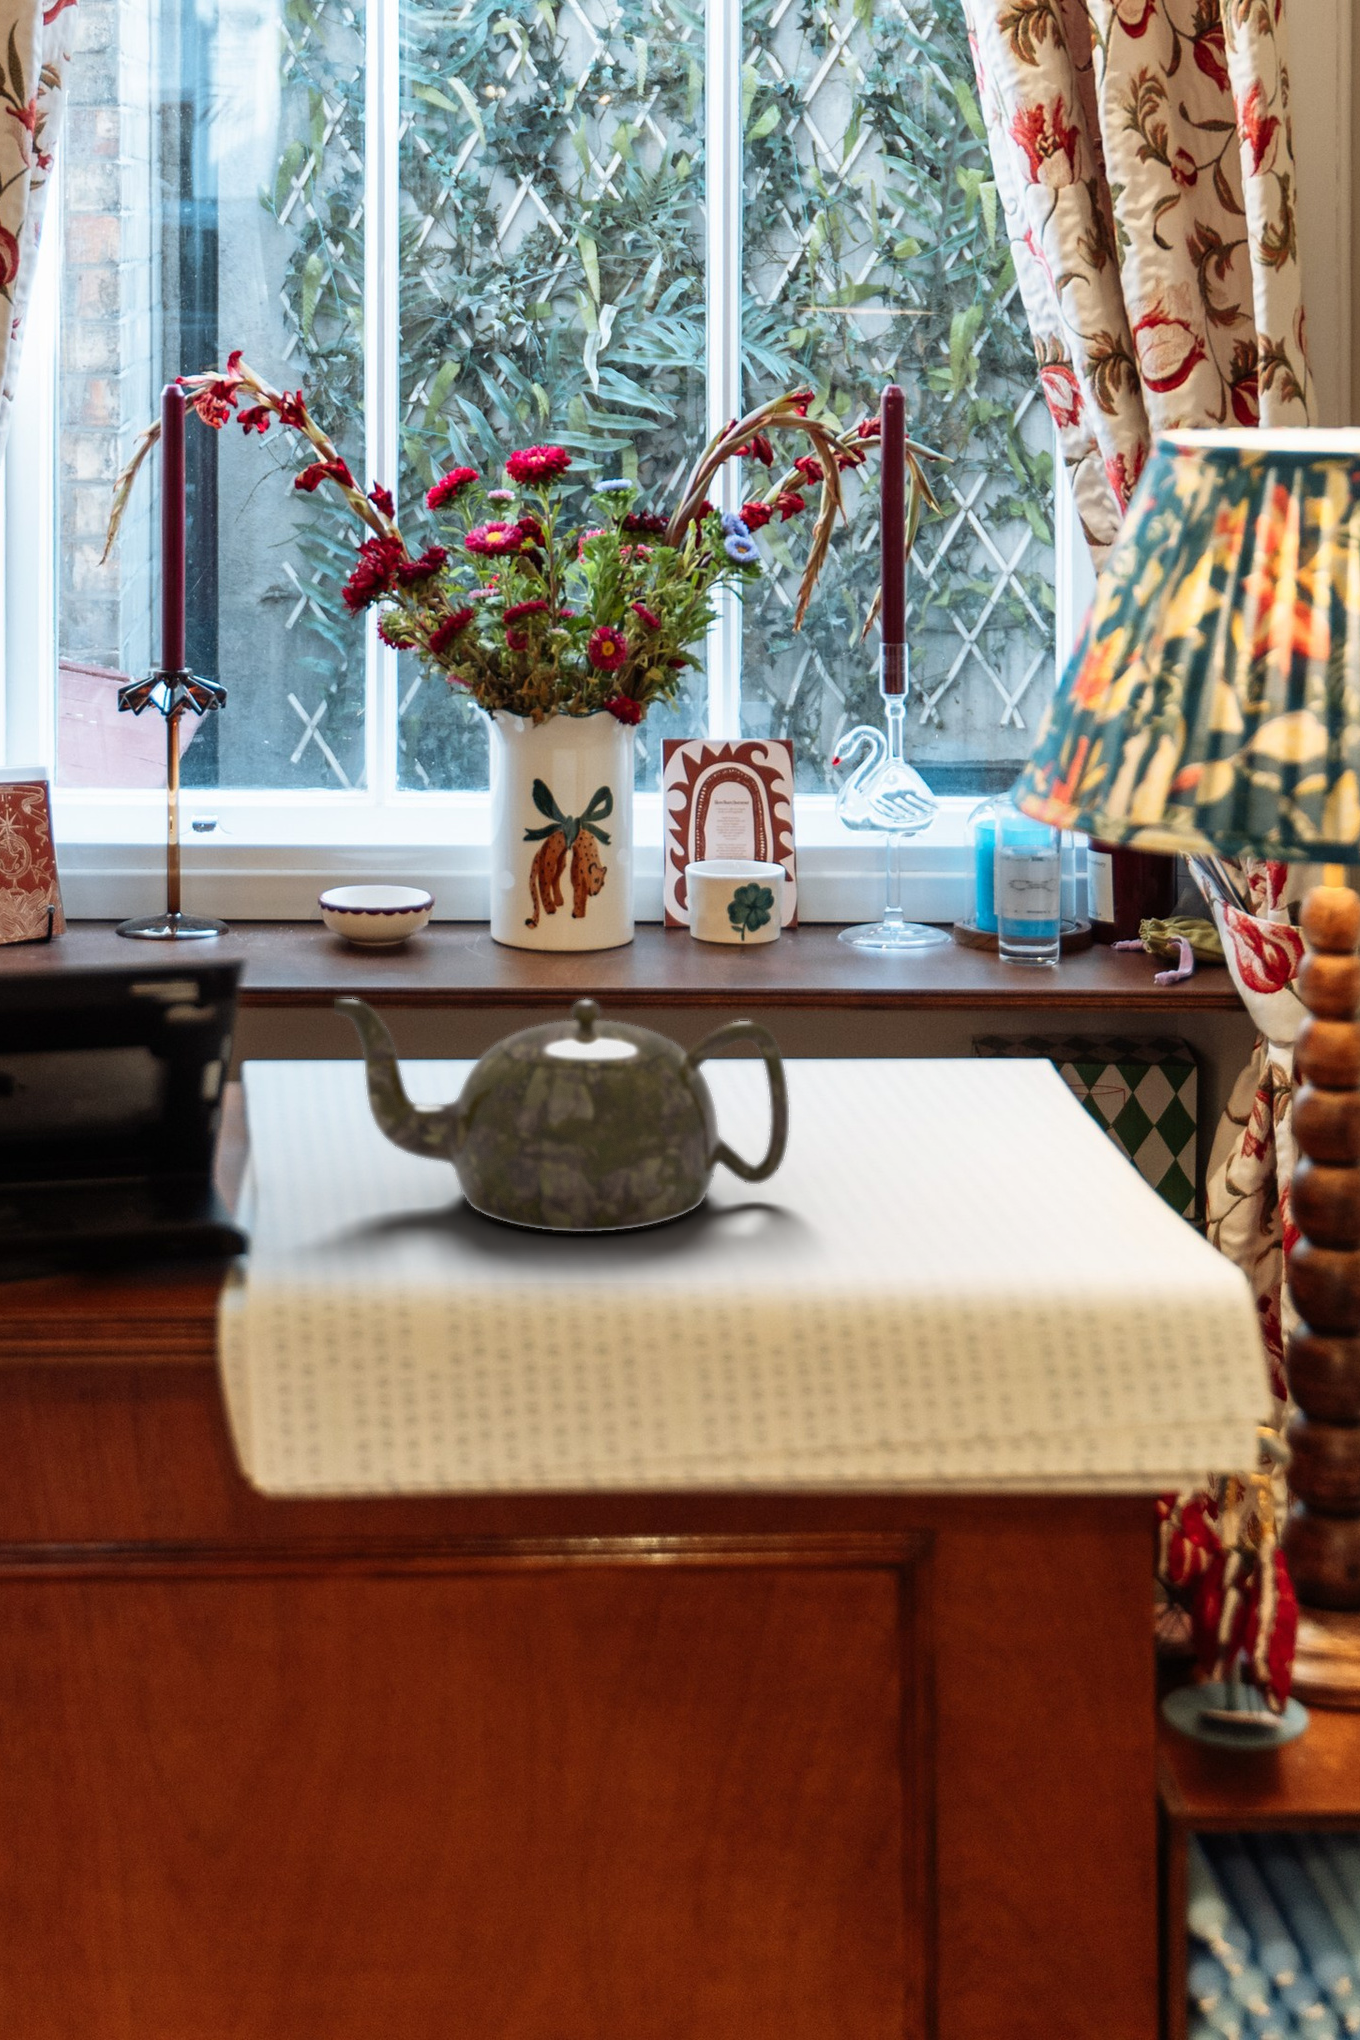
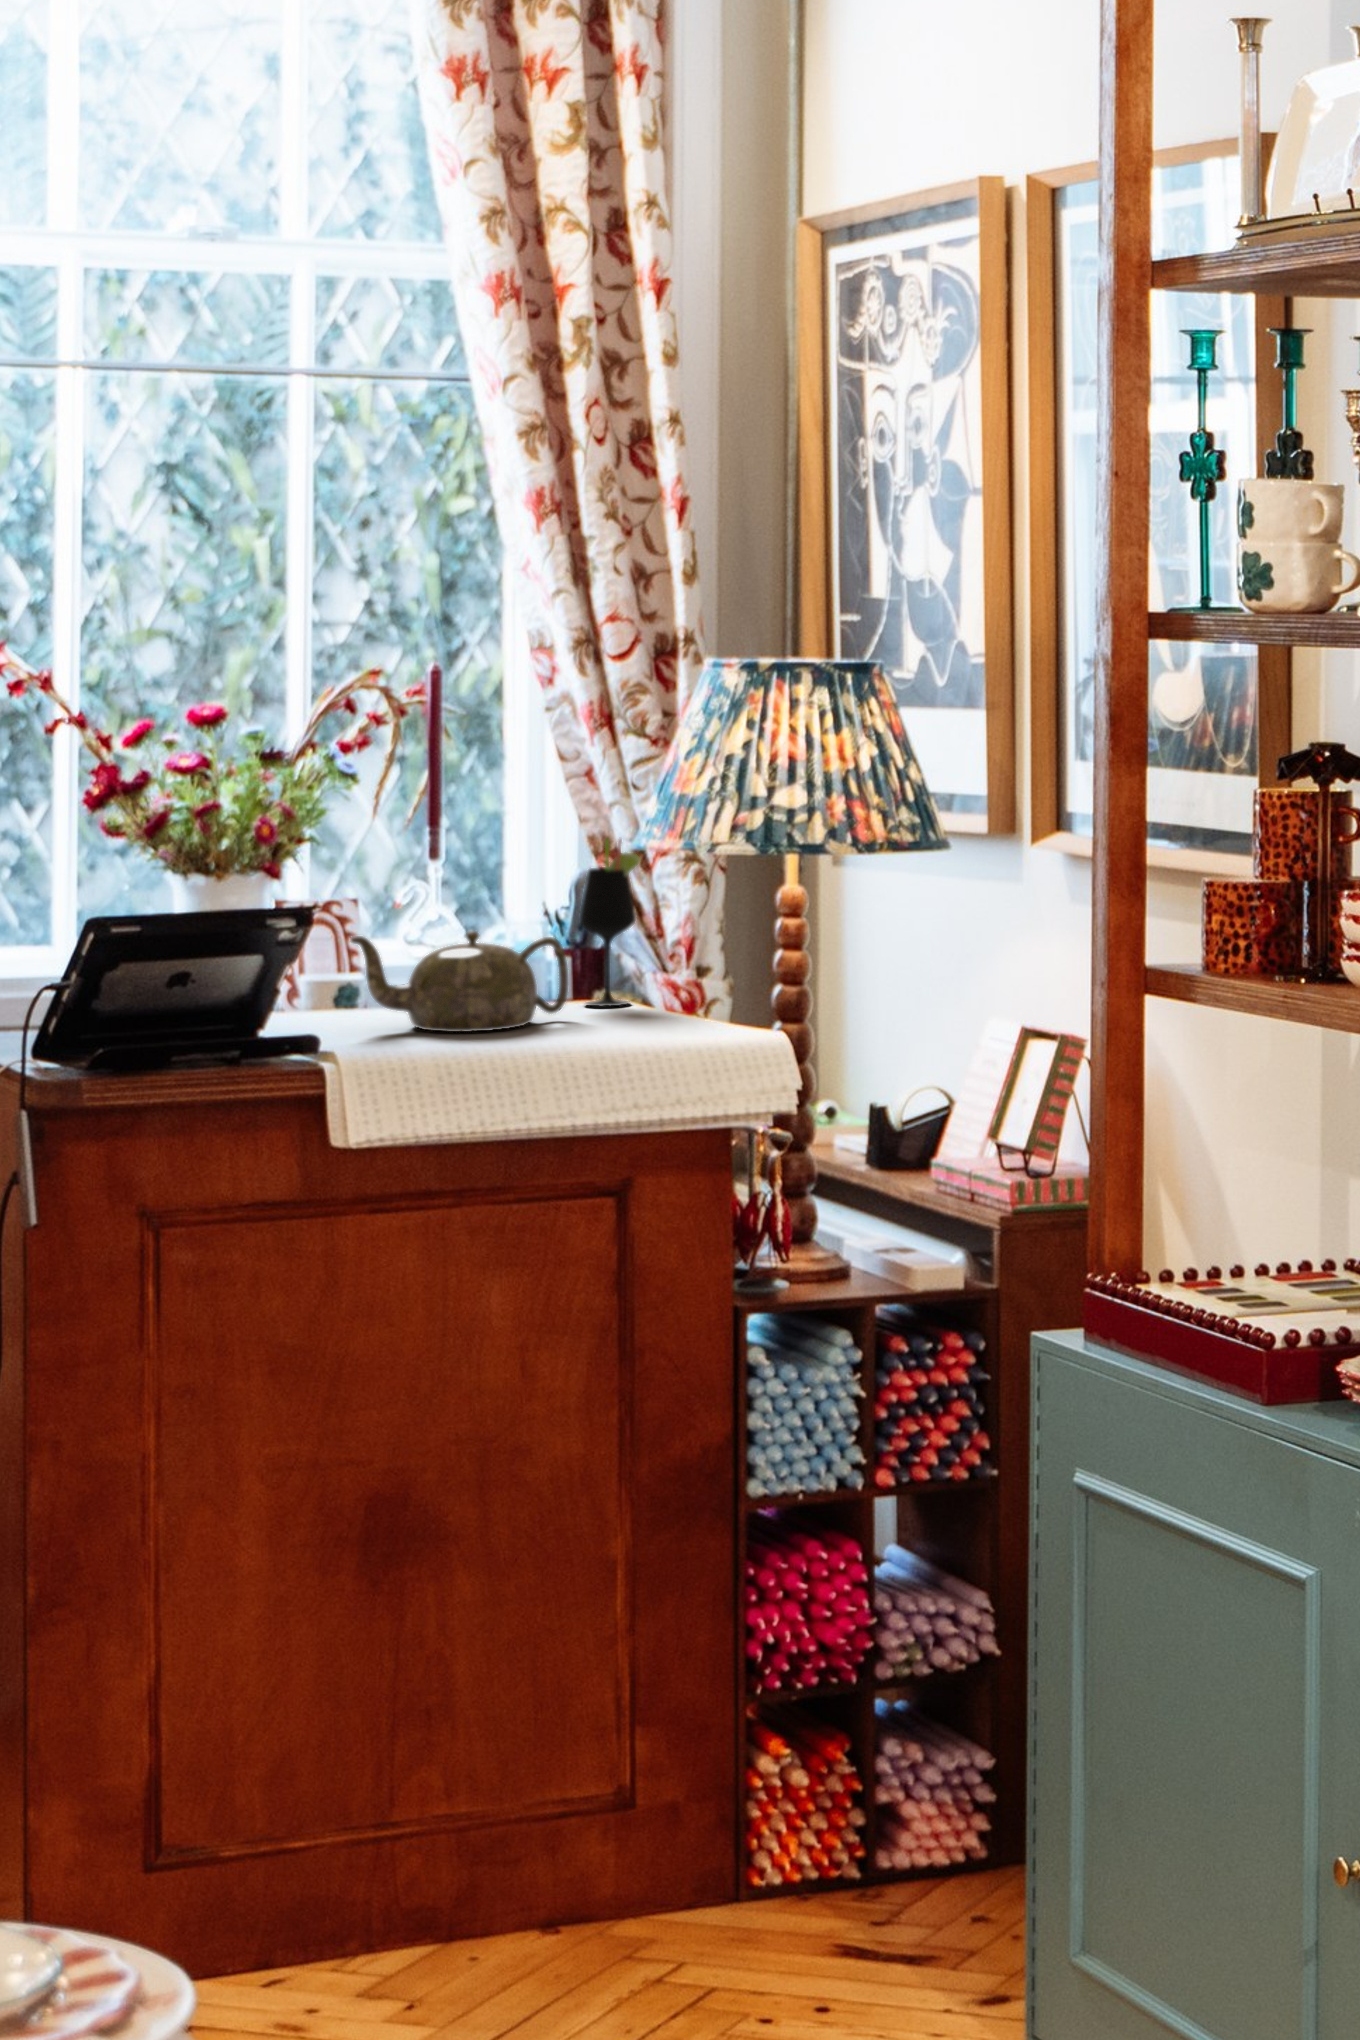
wine glass: none [856,805,971,1154] -> present [580,839,640,1006]

